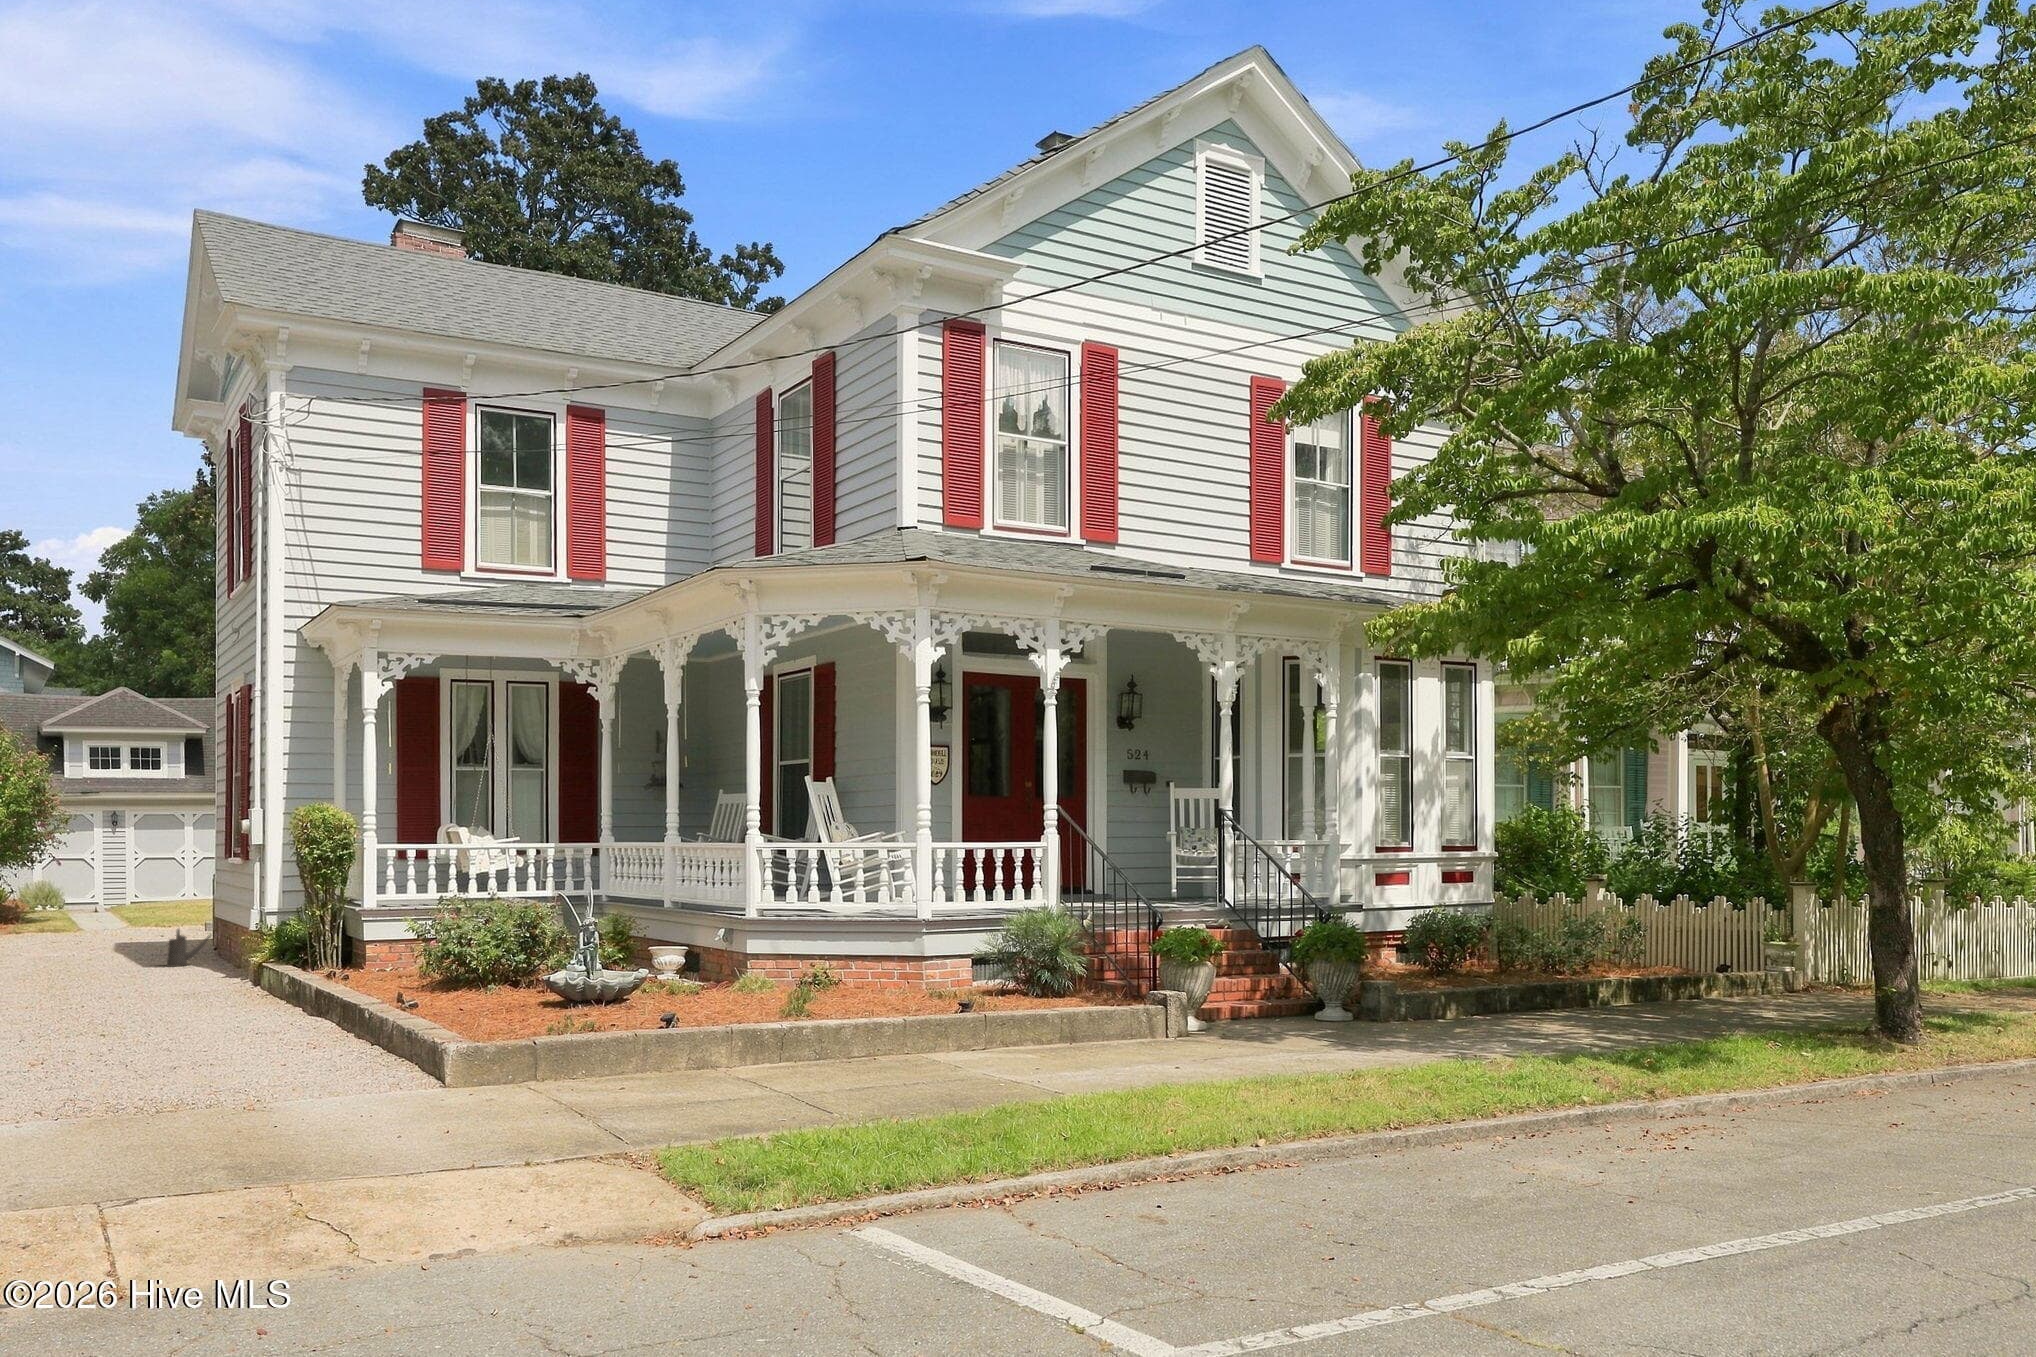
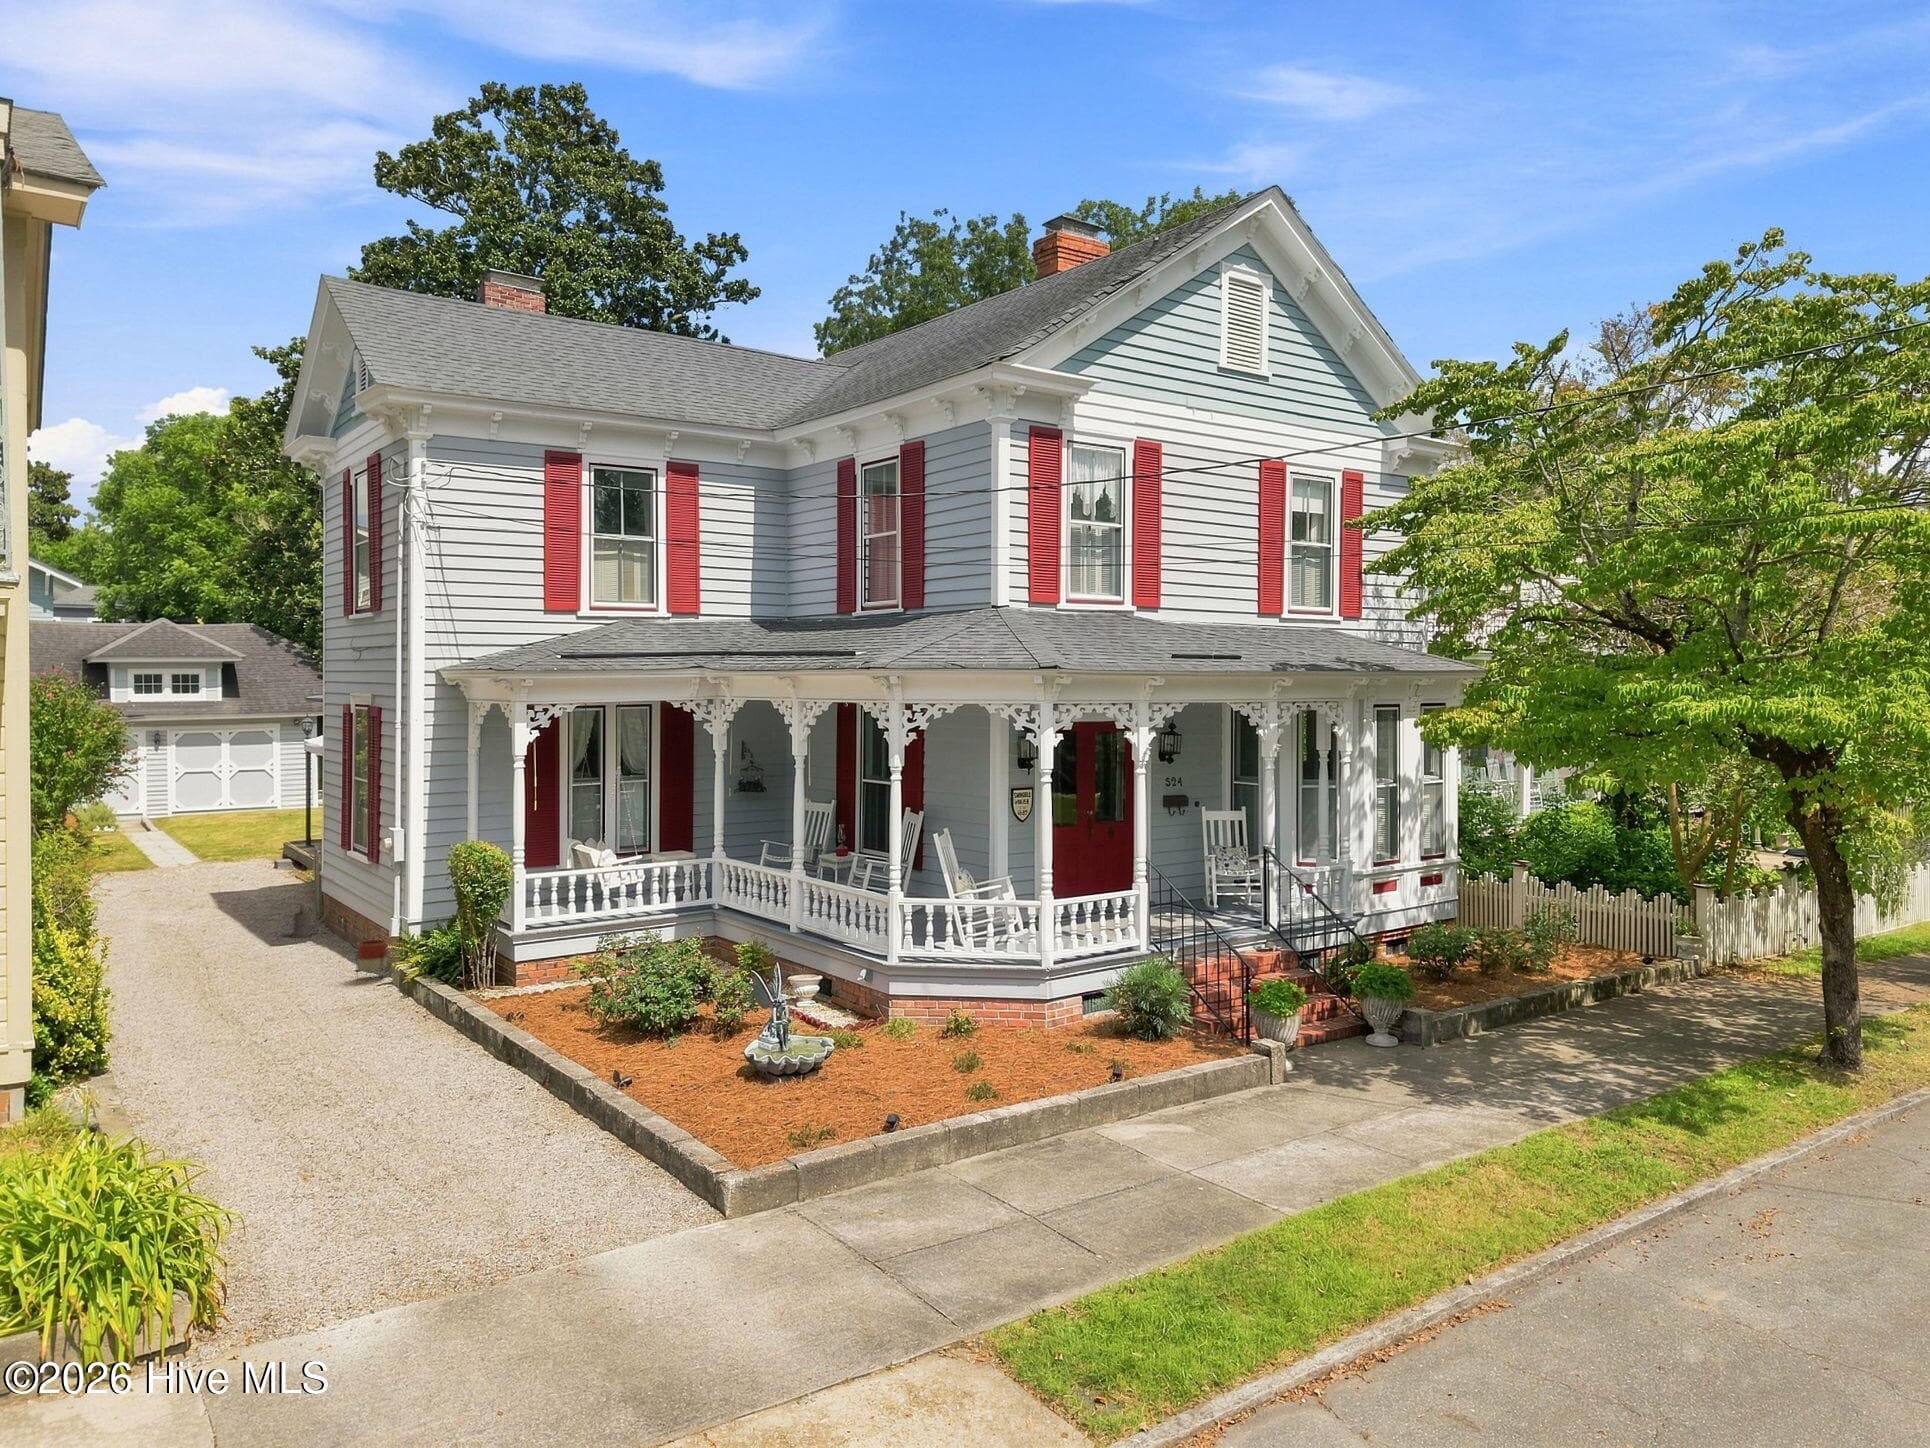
planter: none [203,941,240,985] -> present [357,940,387,970]

